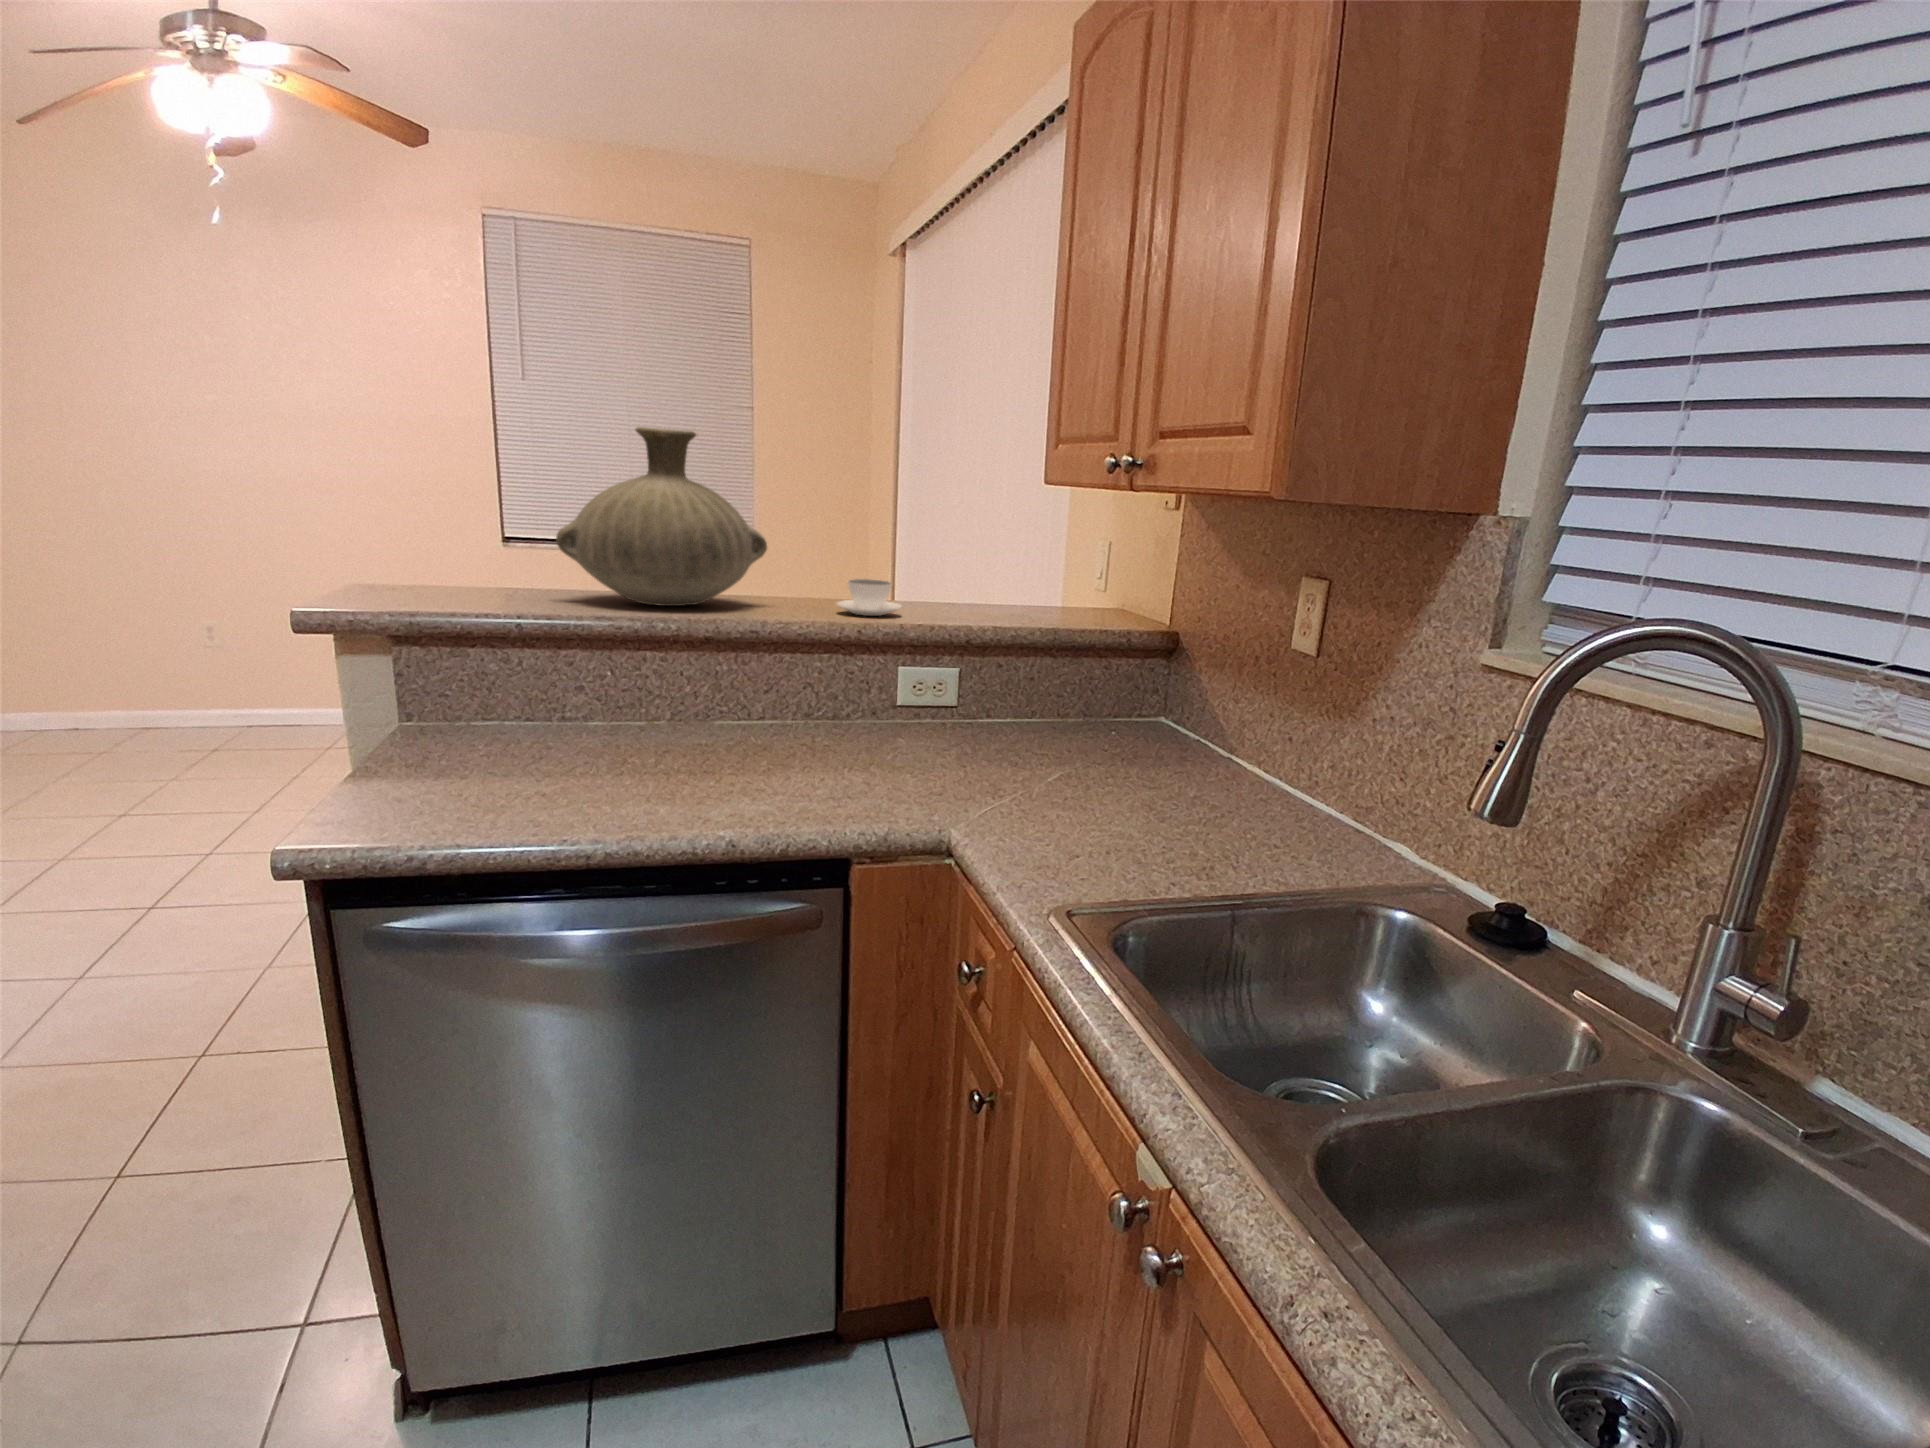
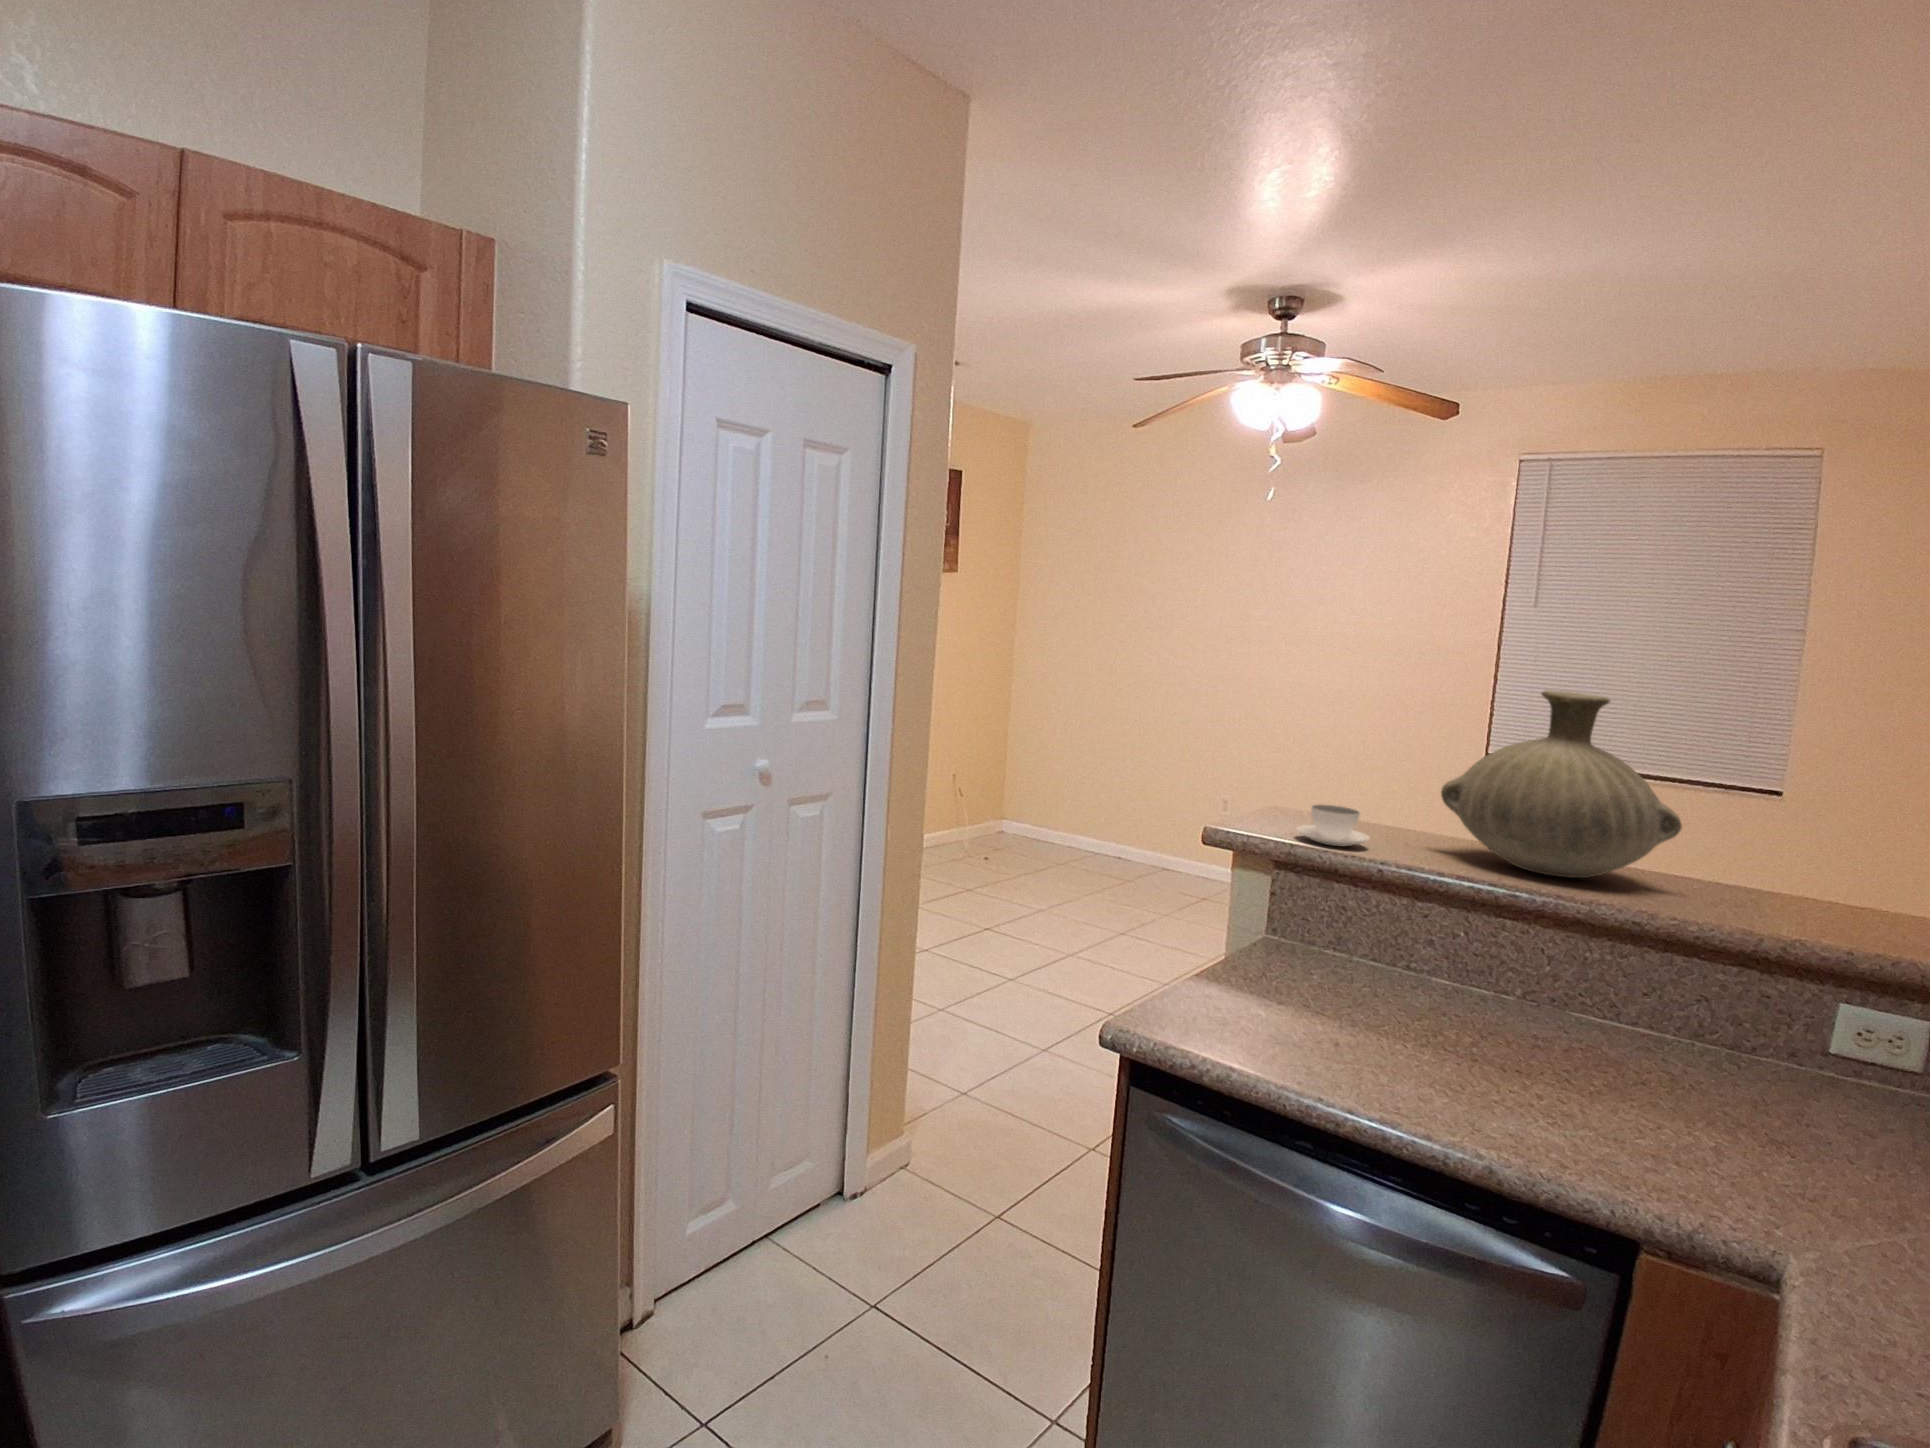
cup: present [837,579,901,616] -> present [1297,804,1369,846]

